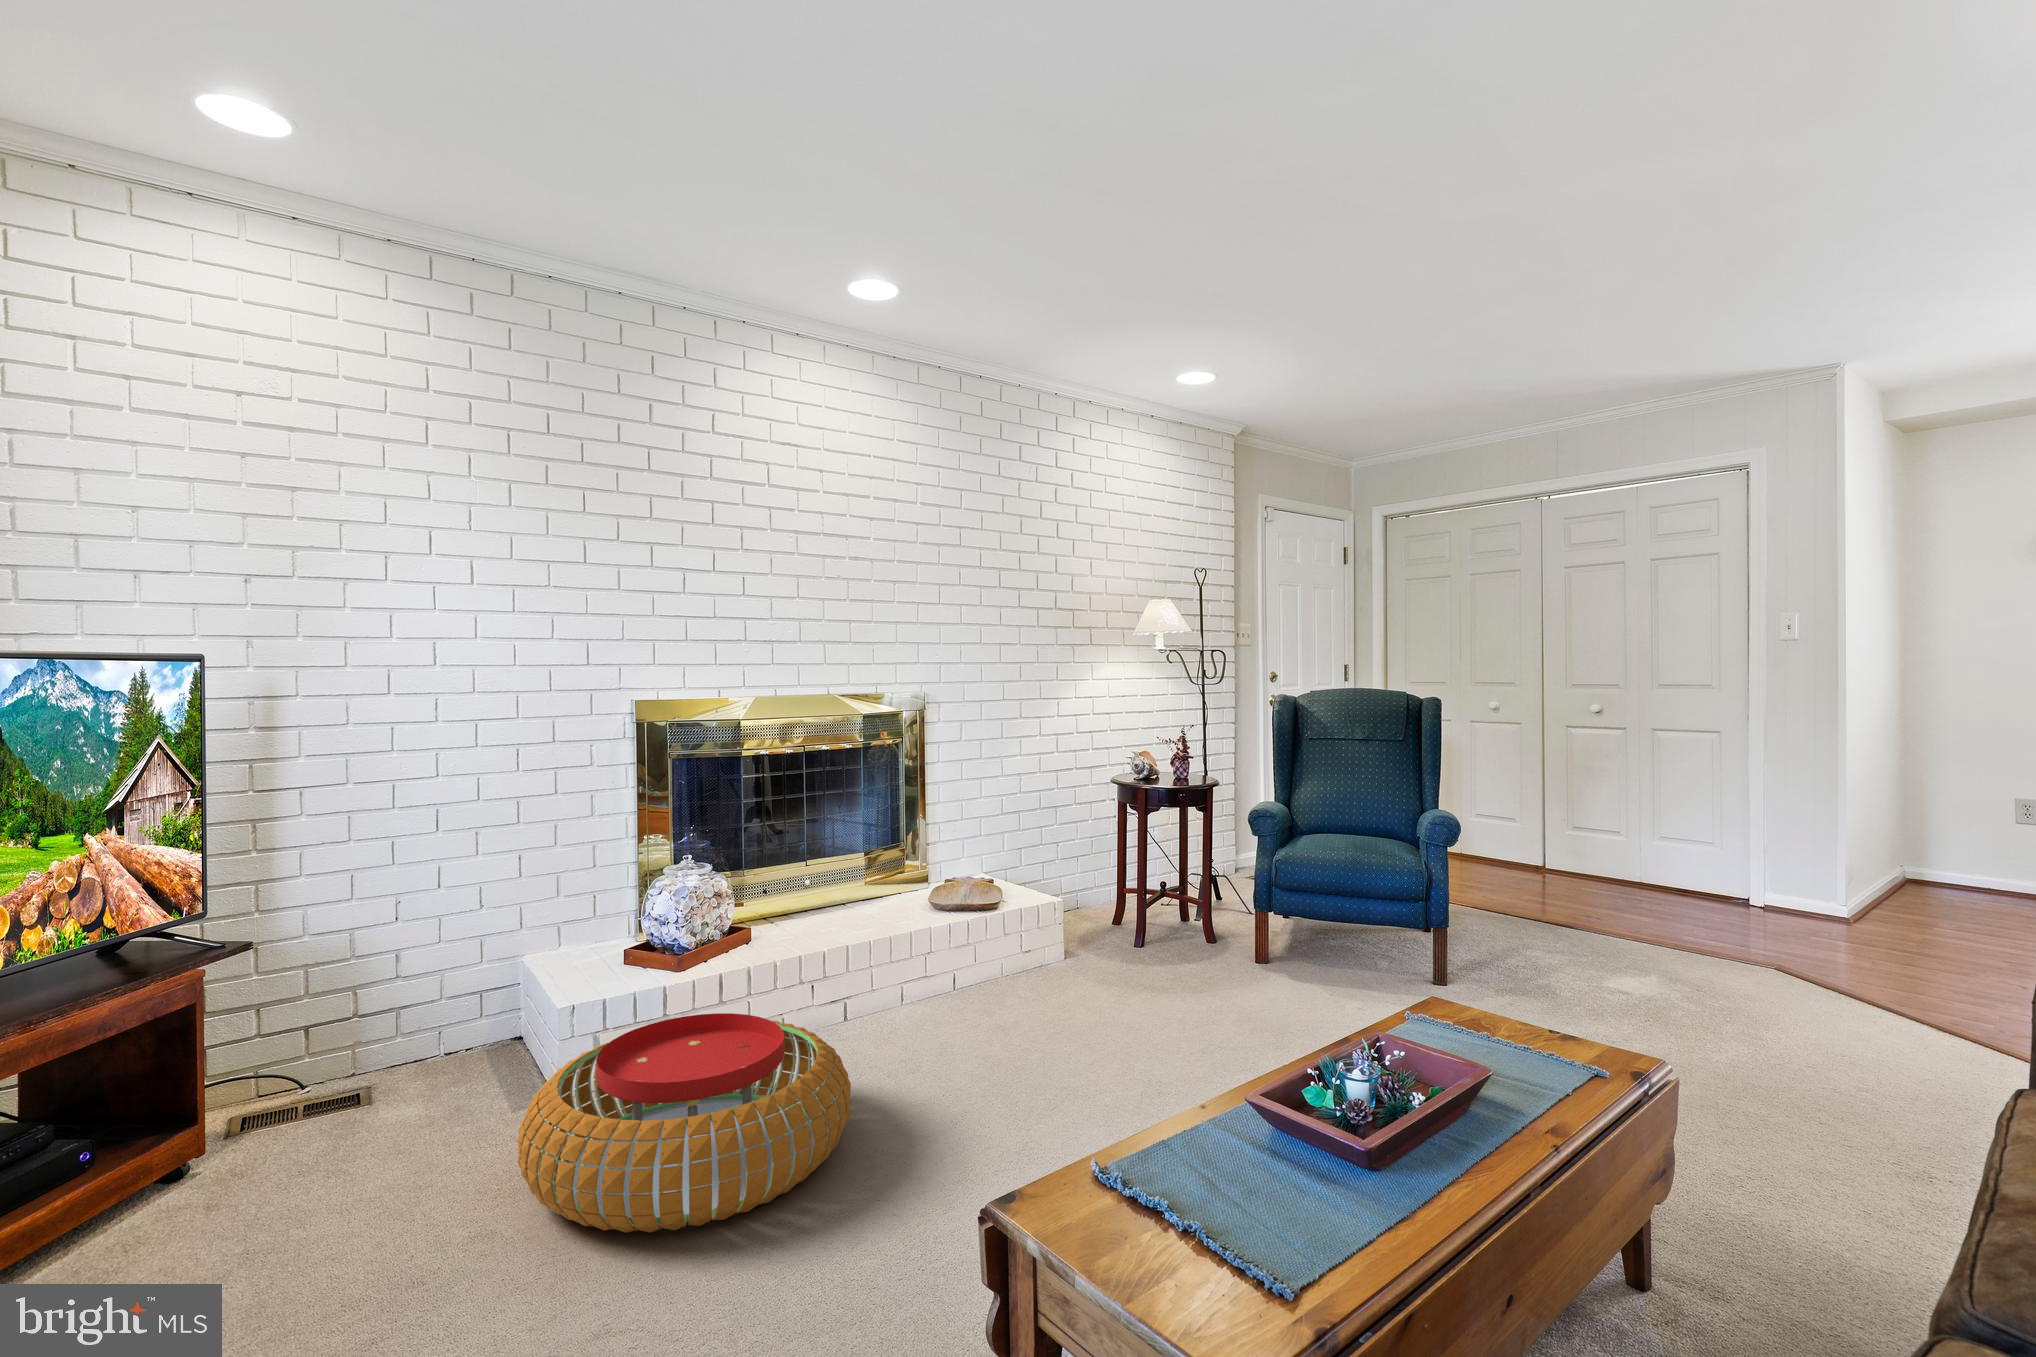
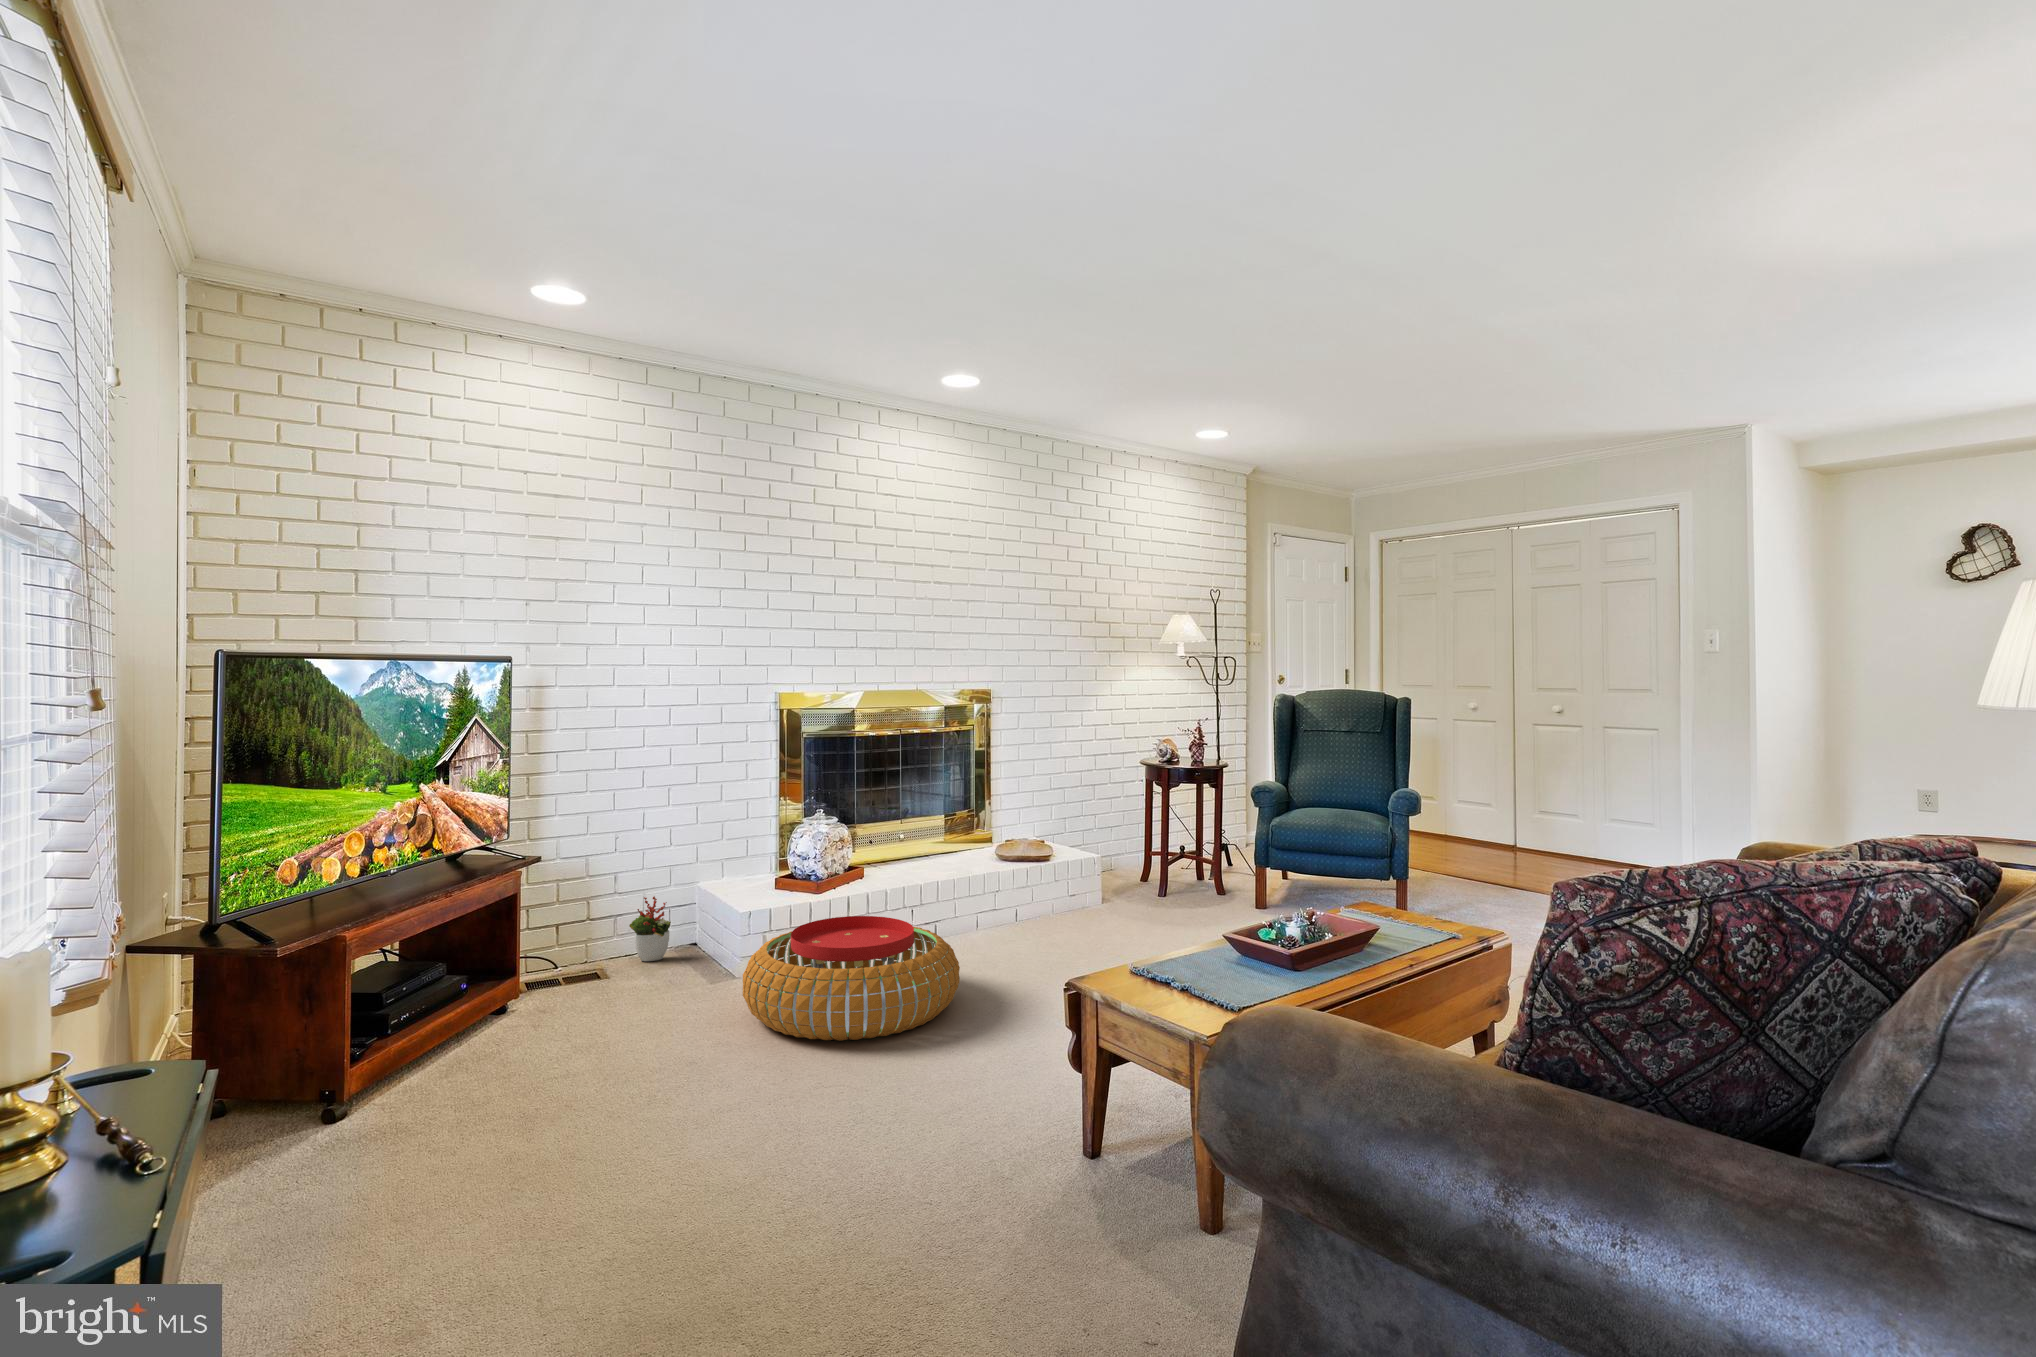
decorative plant: none [413,979,476,1070] -> present [629,896,671,961]

